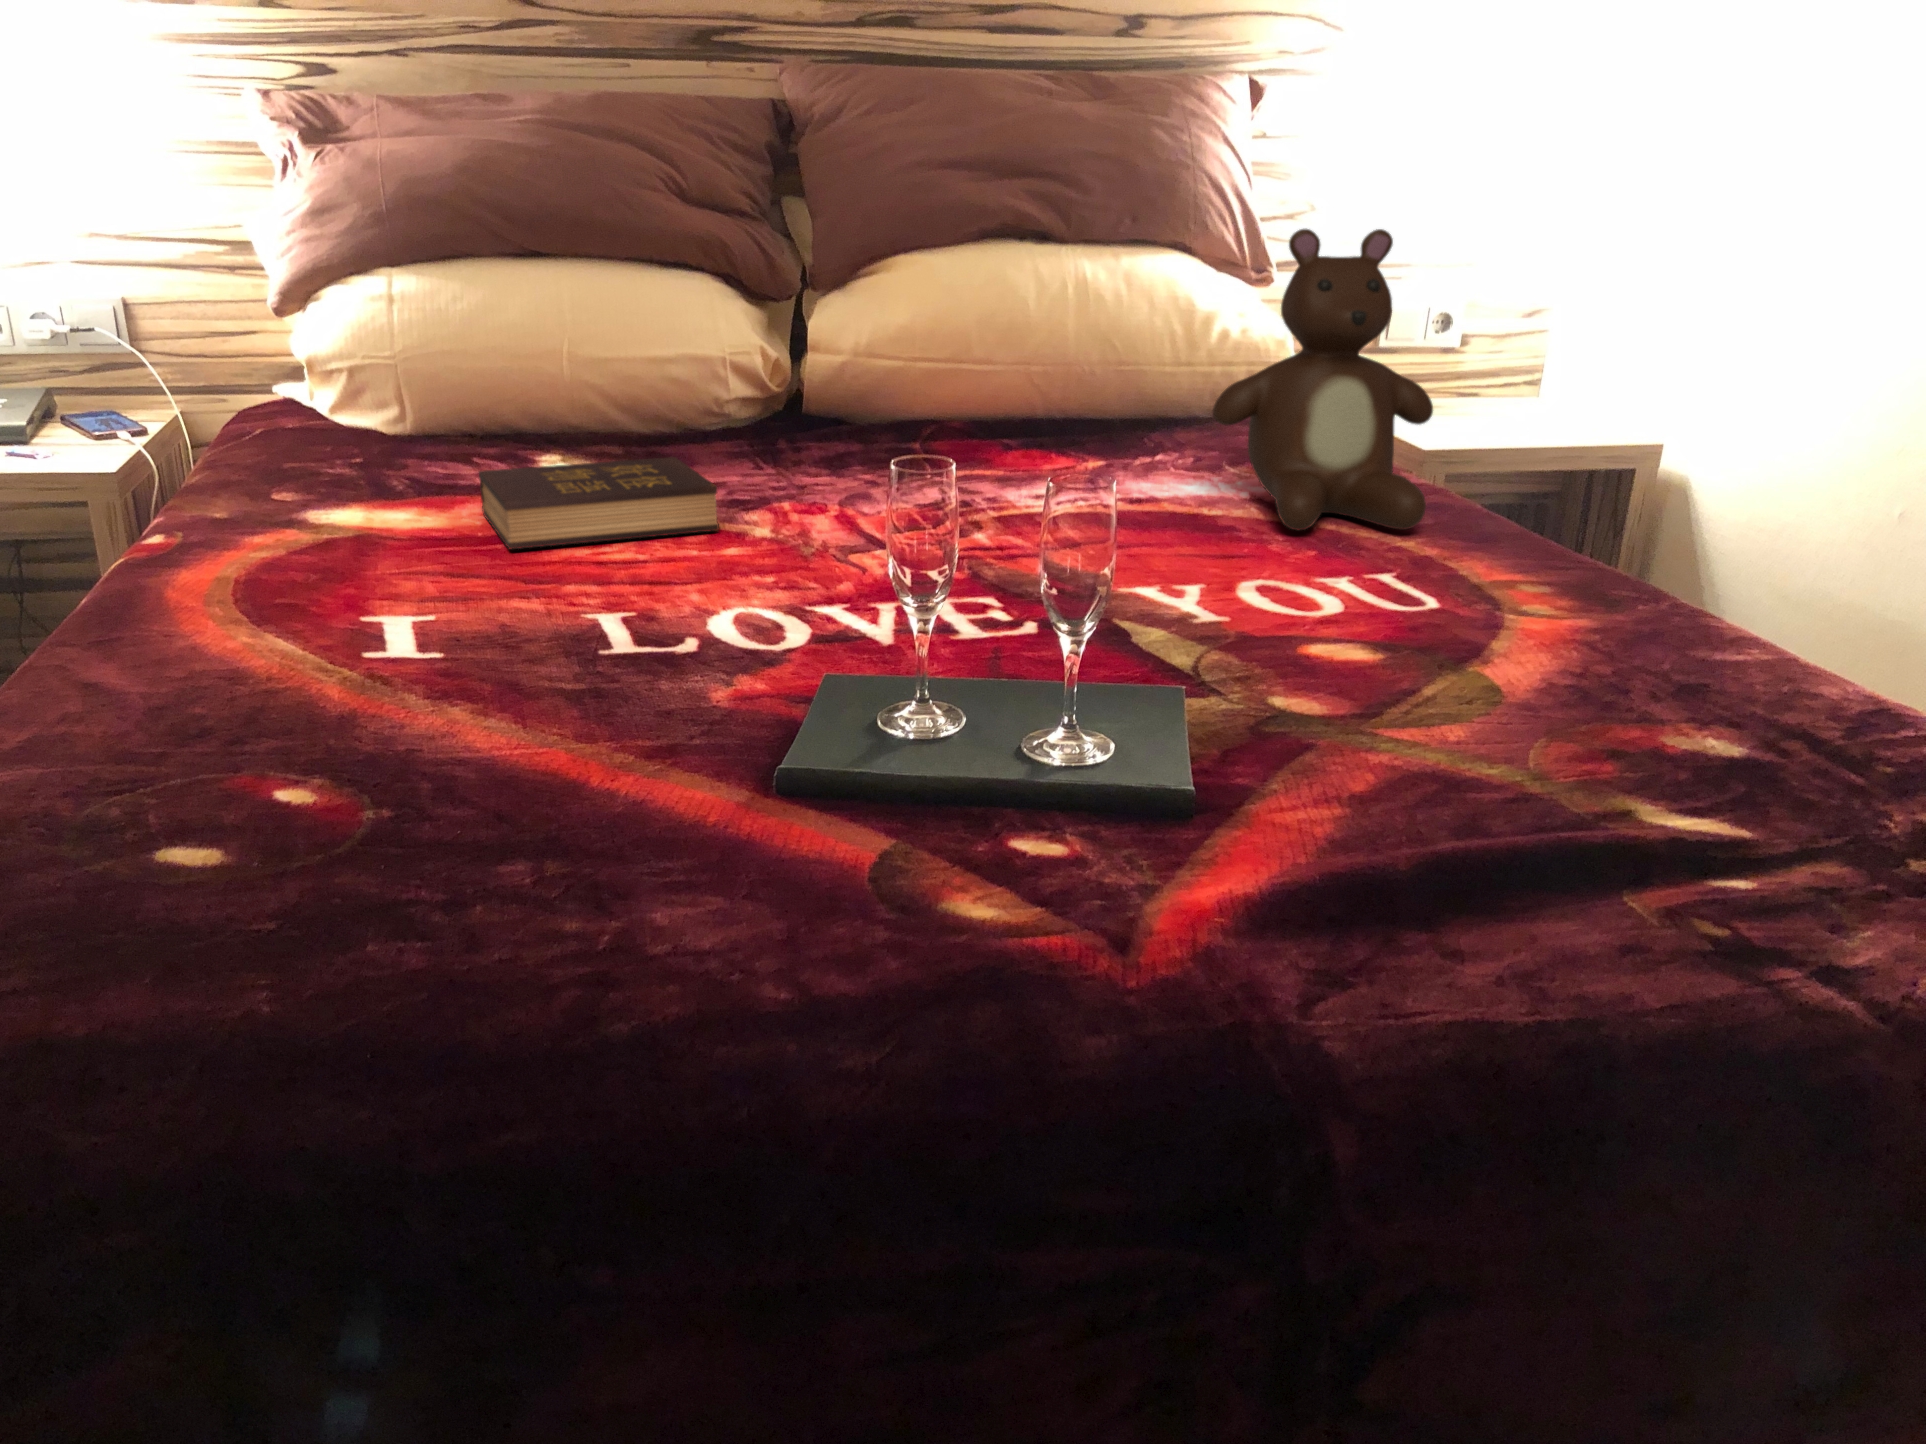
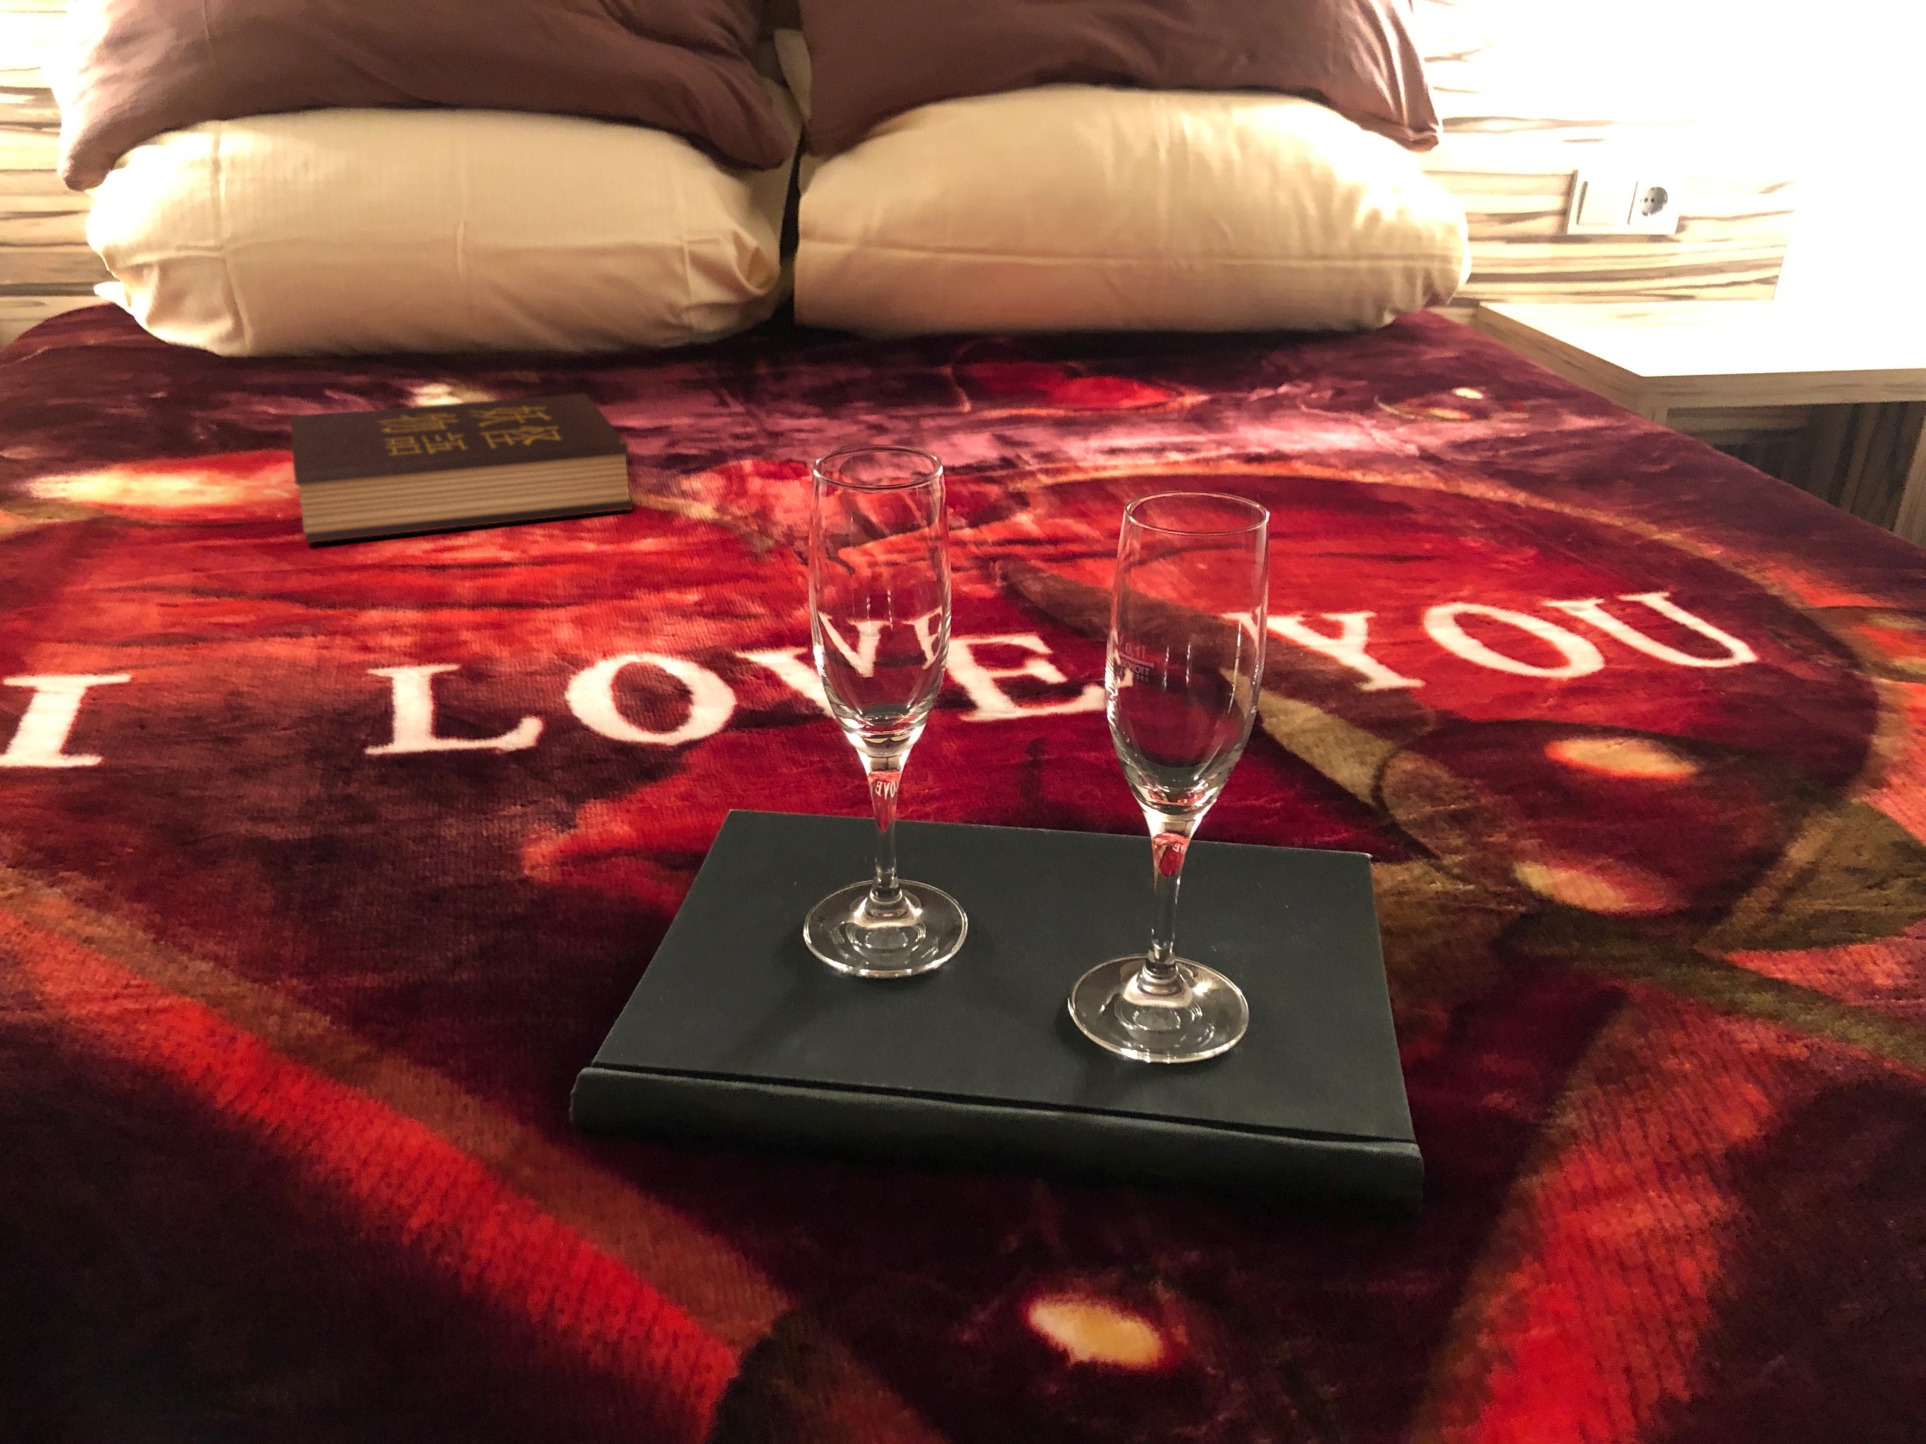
teddy bear: present [1213,229,1433,531] -> none [1375,42,1710,513]

